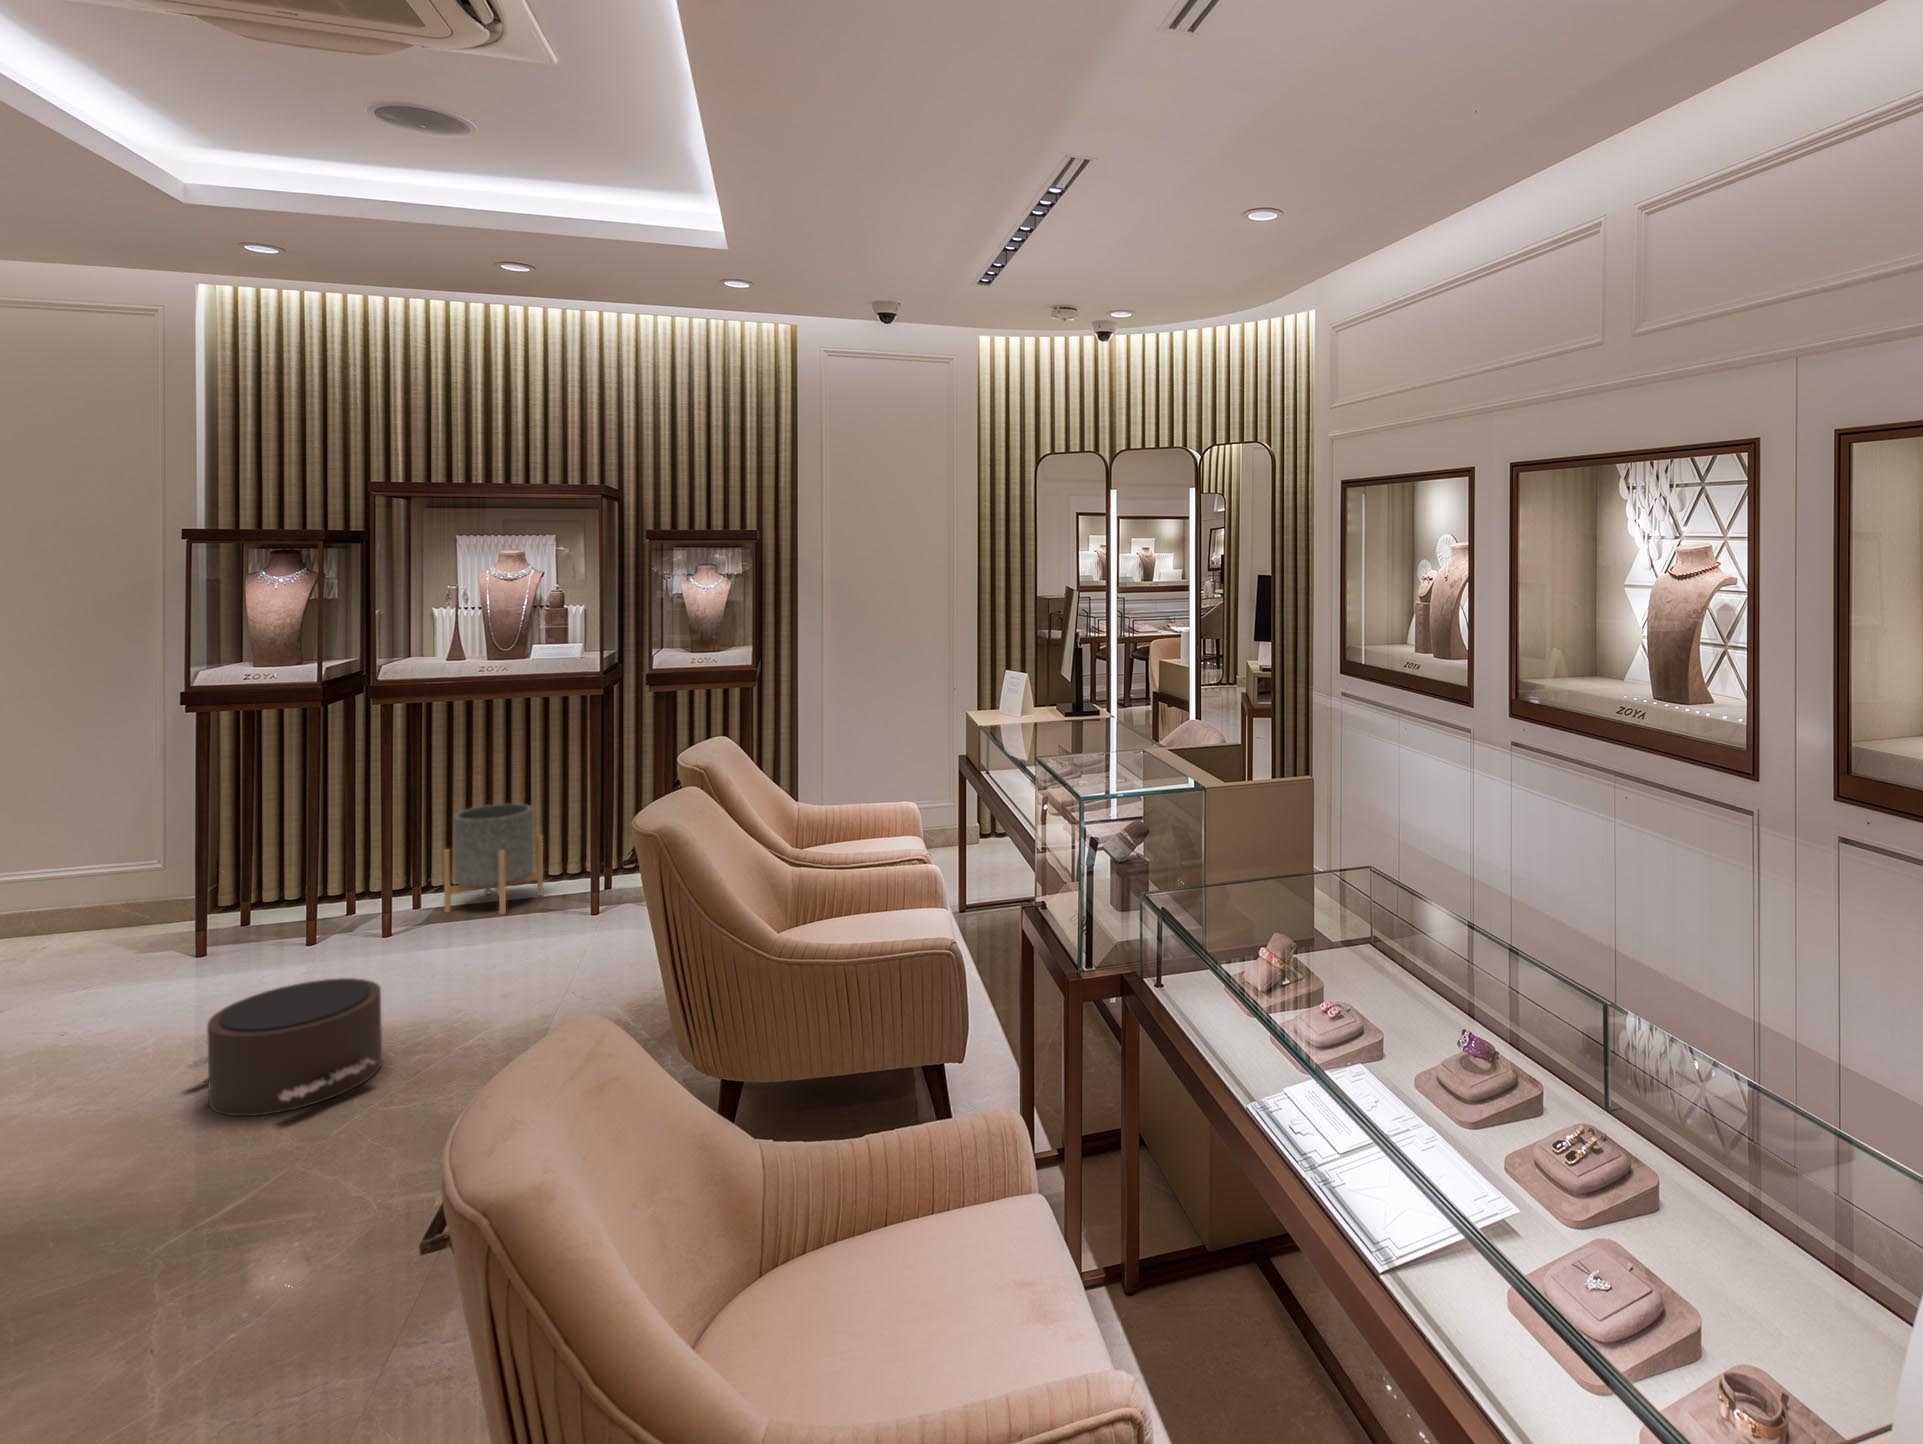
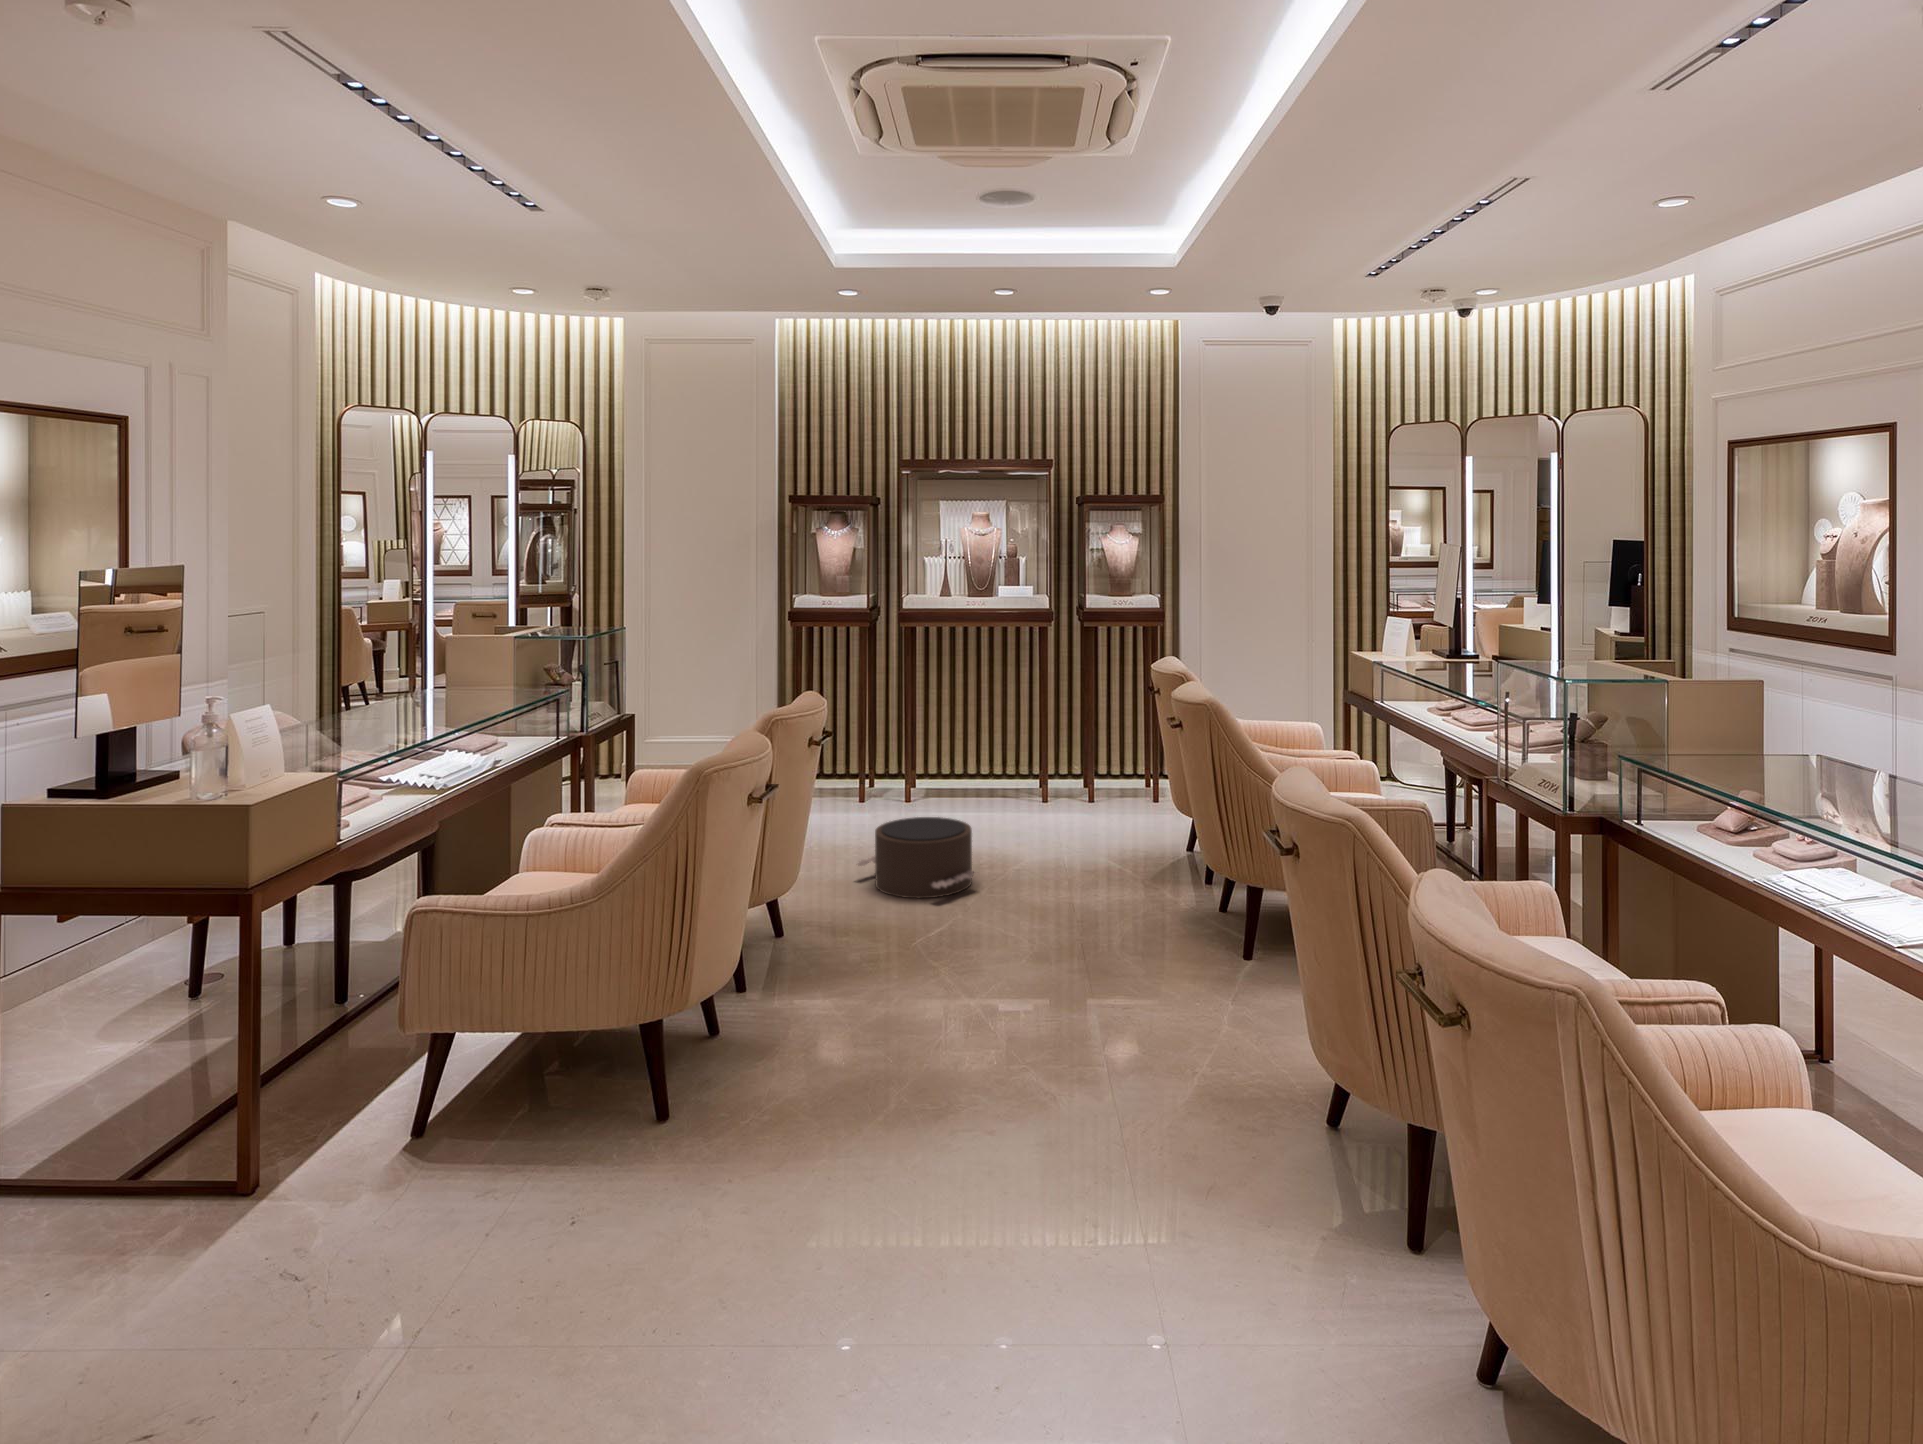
planter: present [443,804,543,915] -> none [932,715,996,799]

